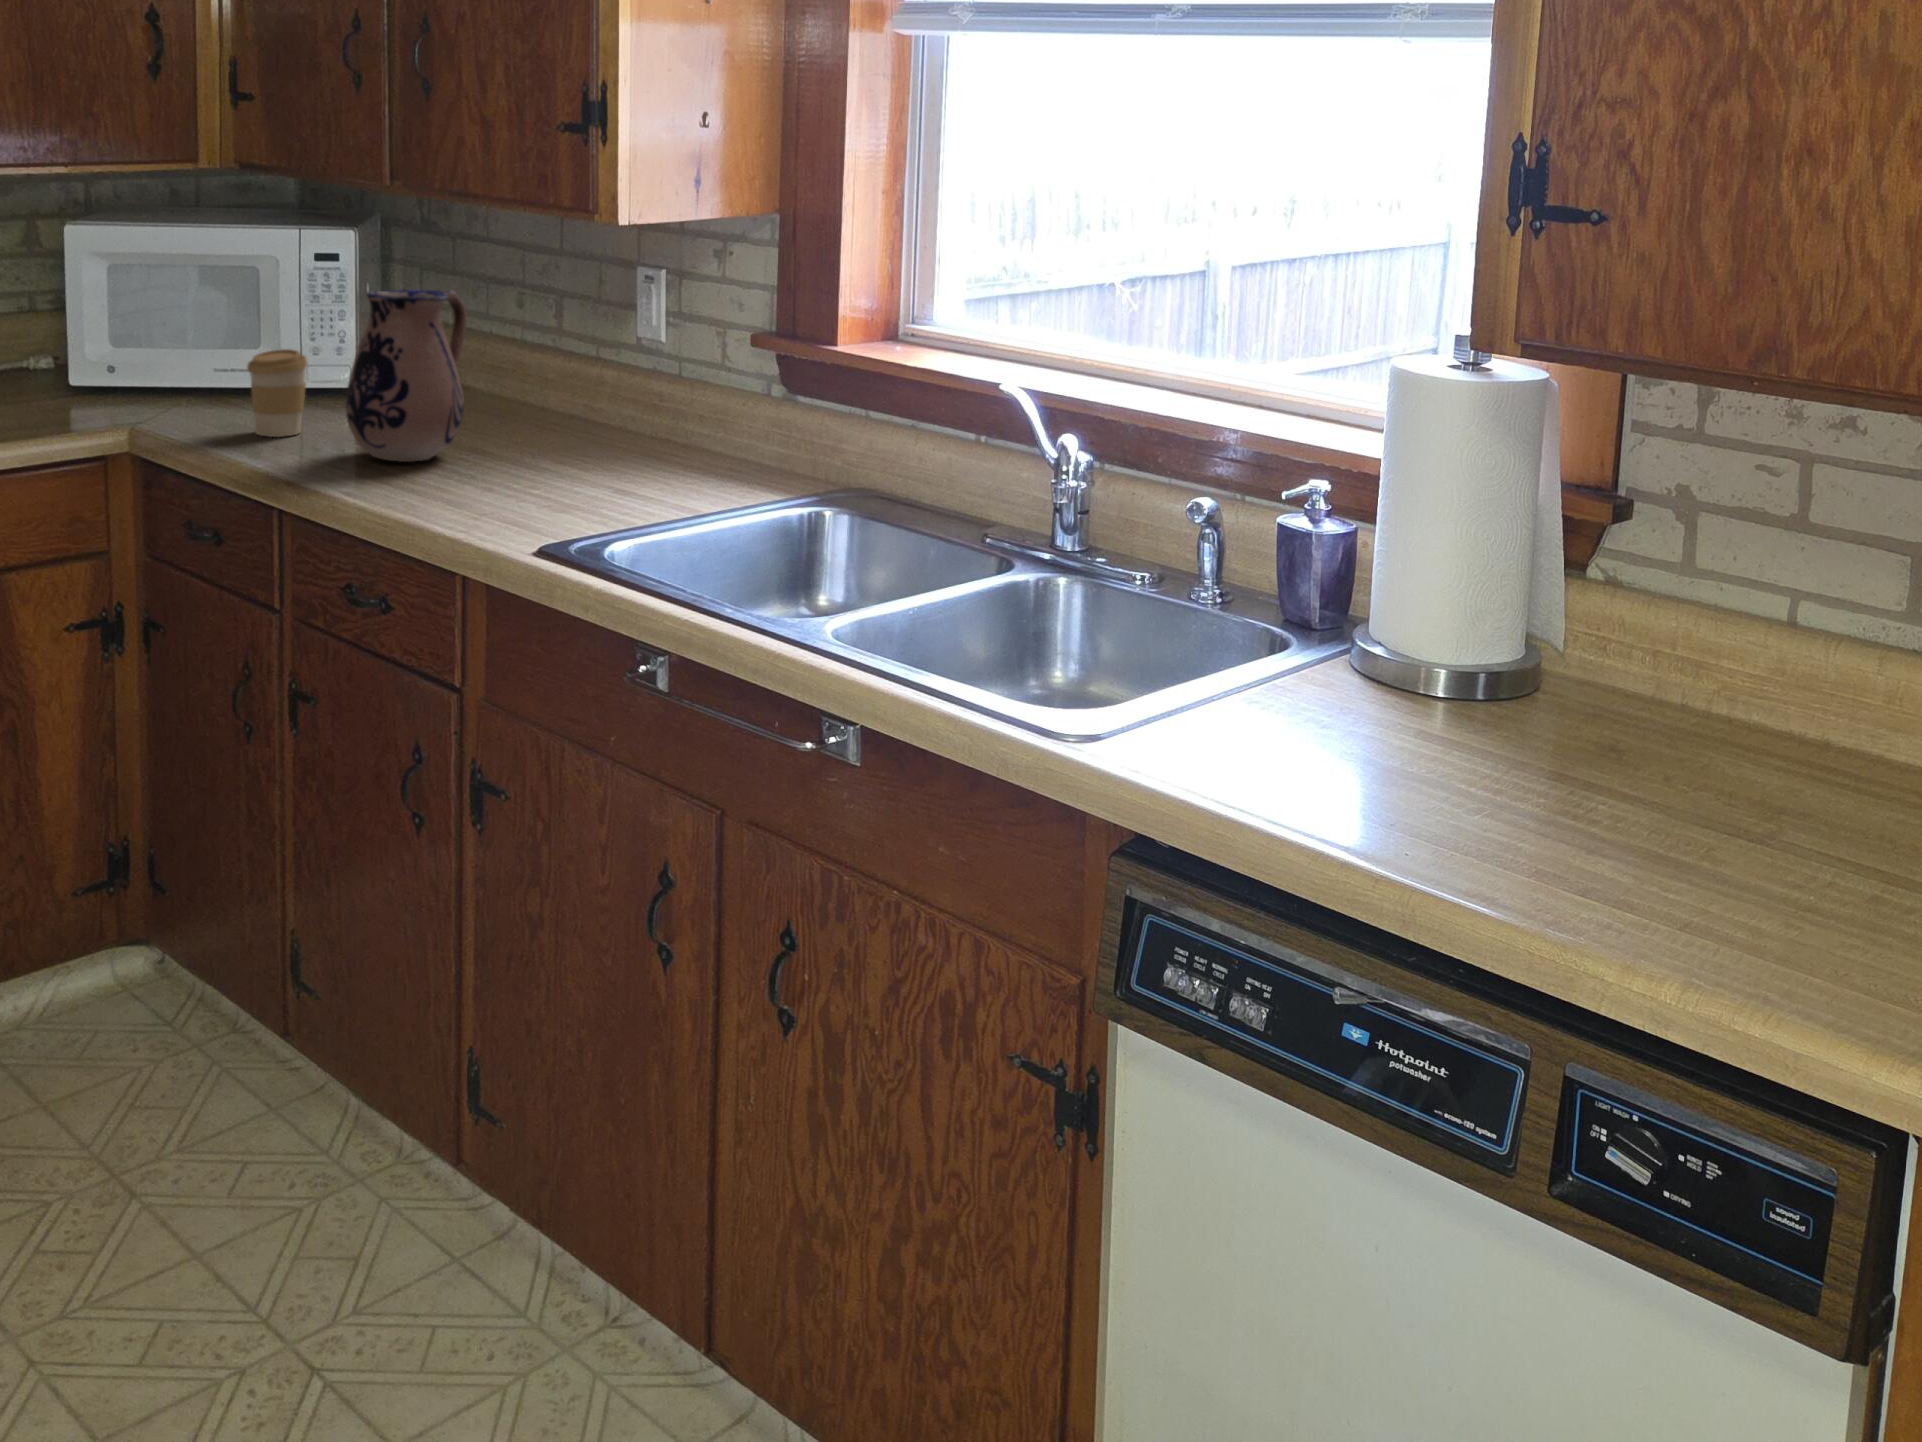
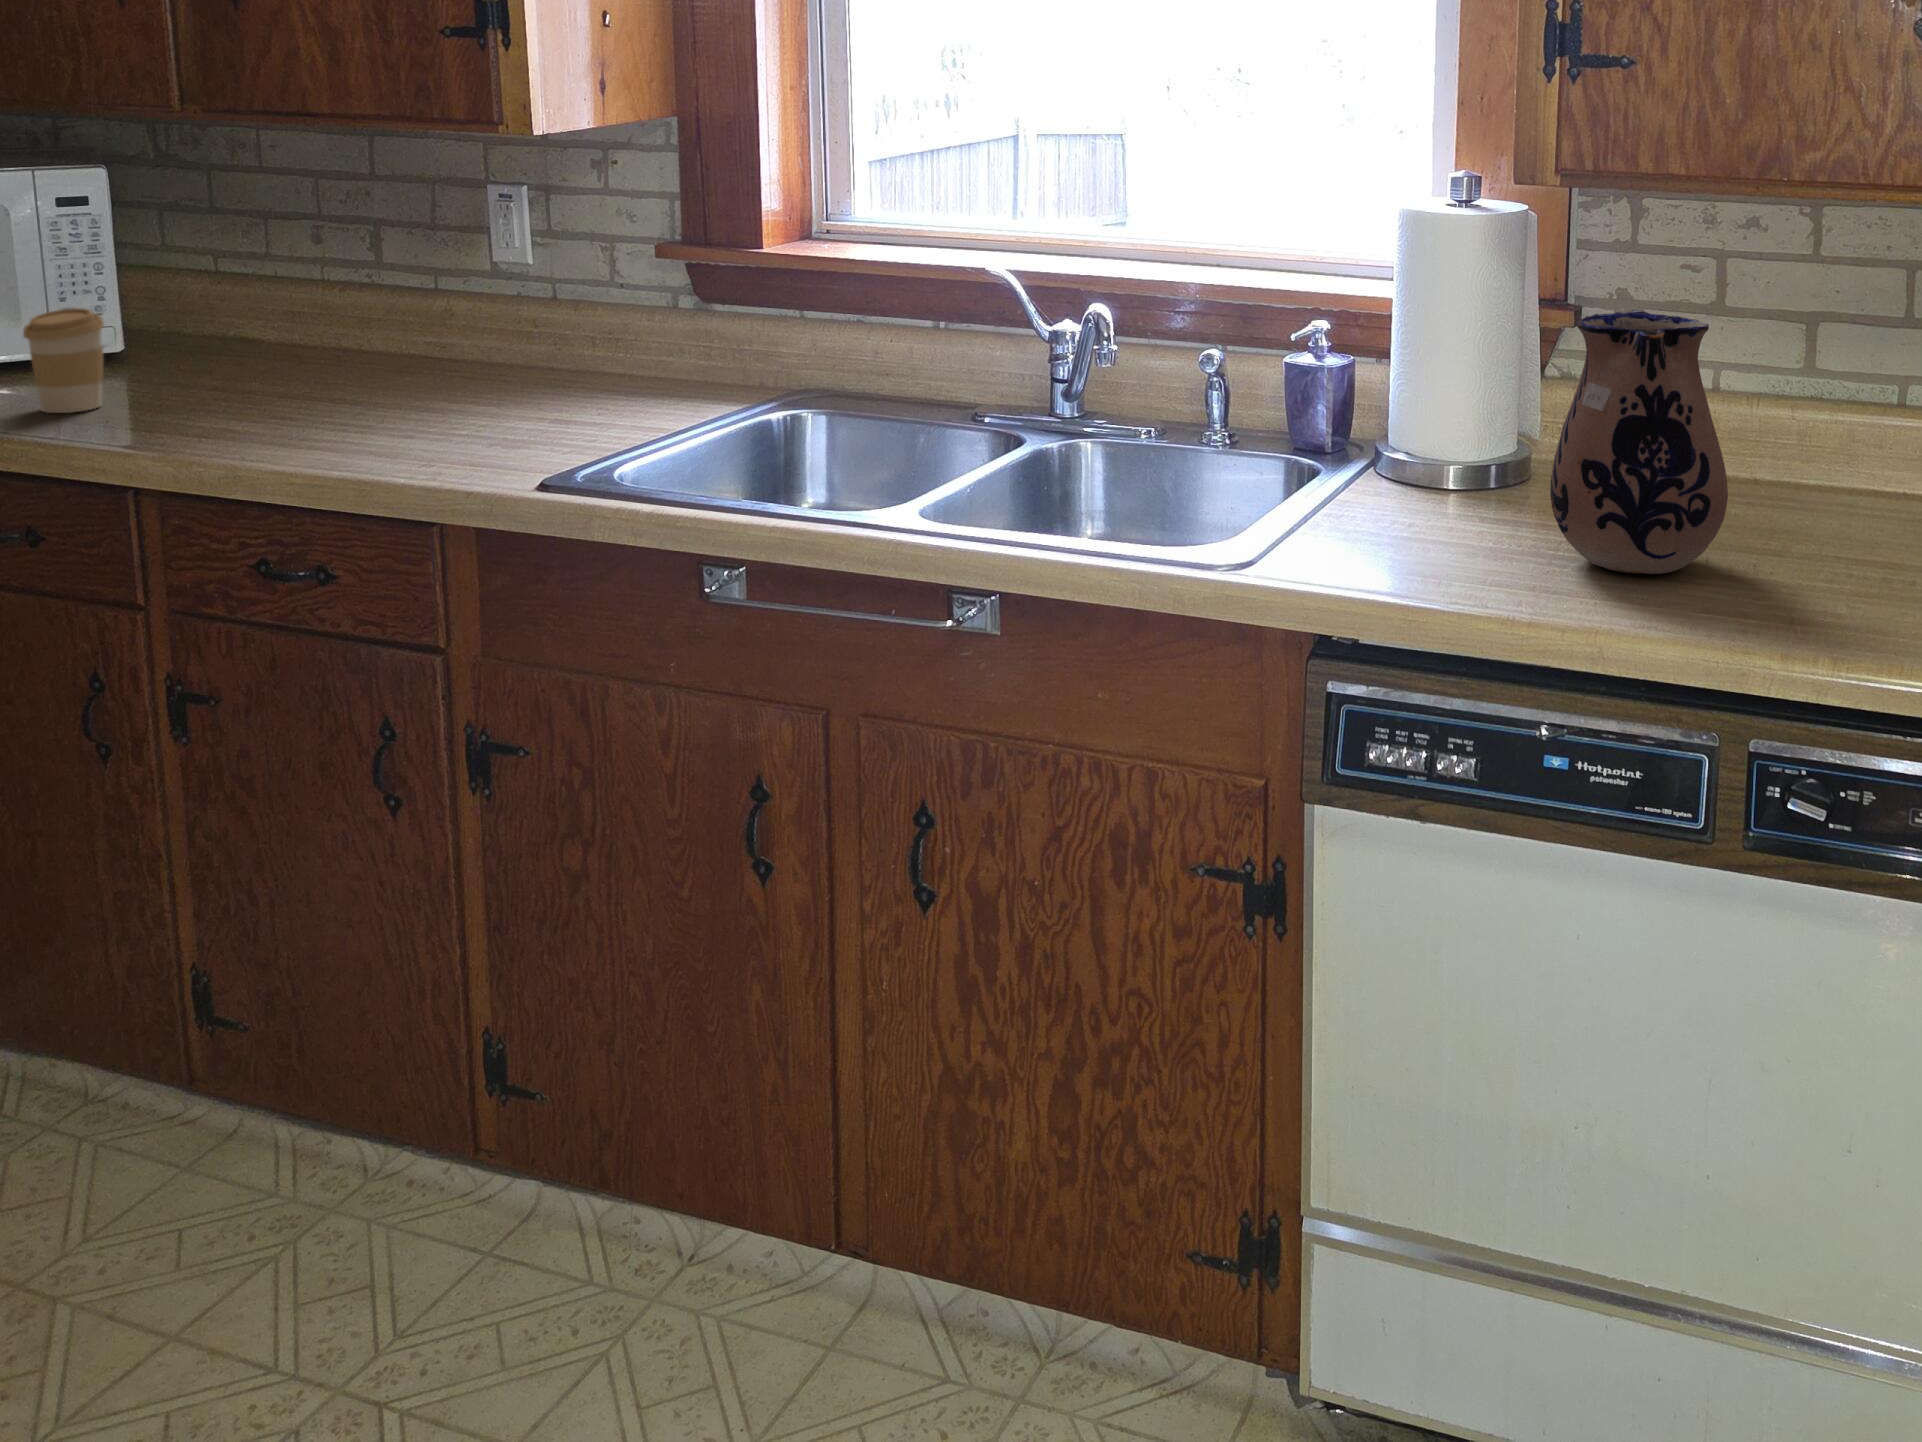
ceramic pitcher: present [346,289,467,462] -> present [1550,309,1728,574]

